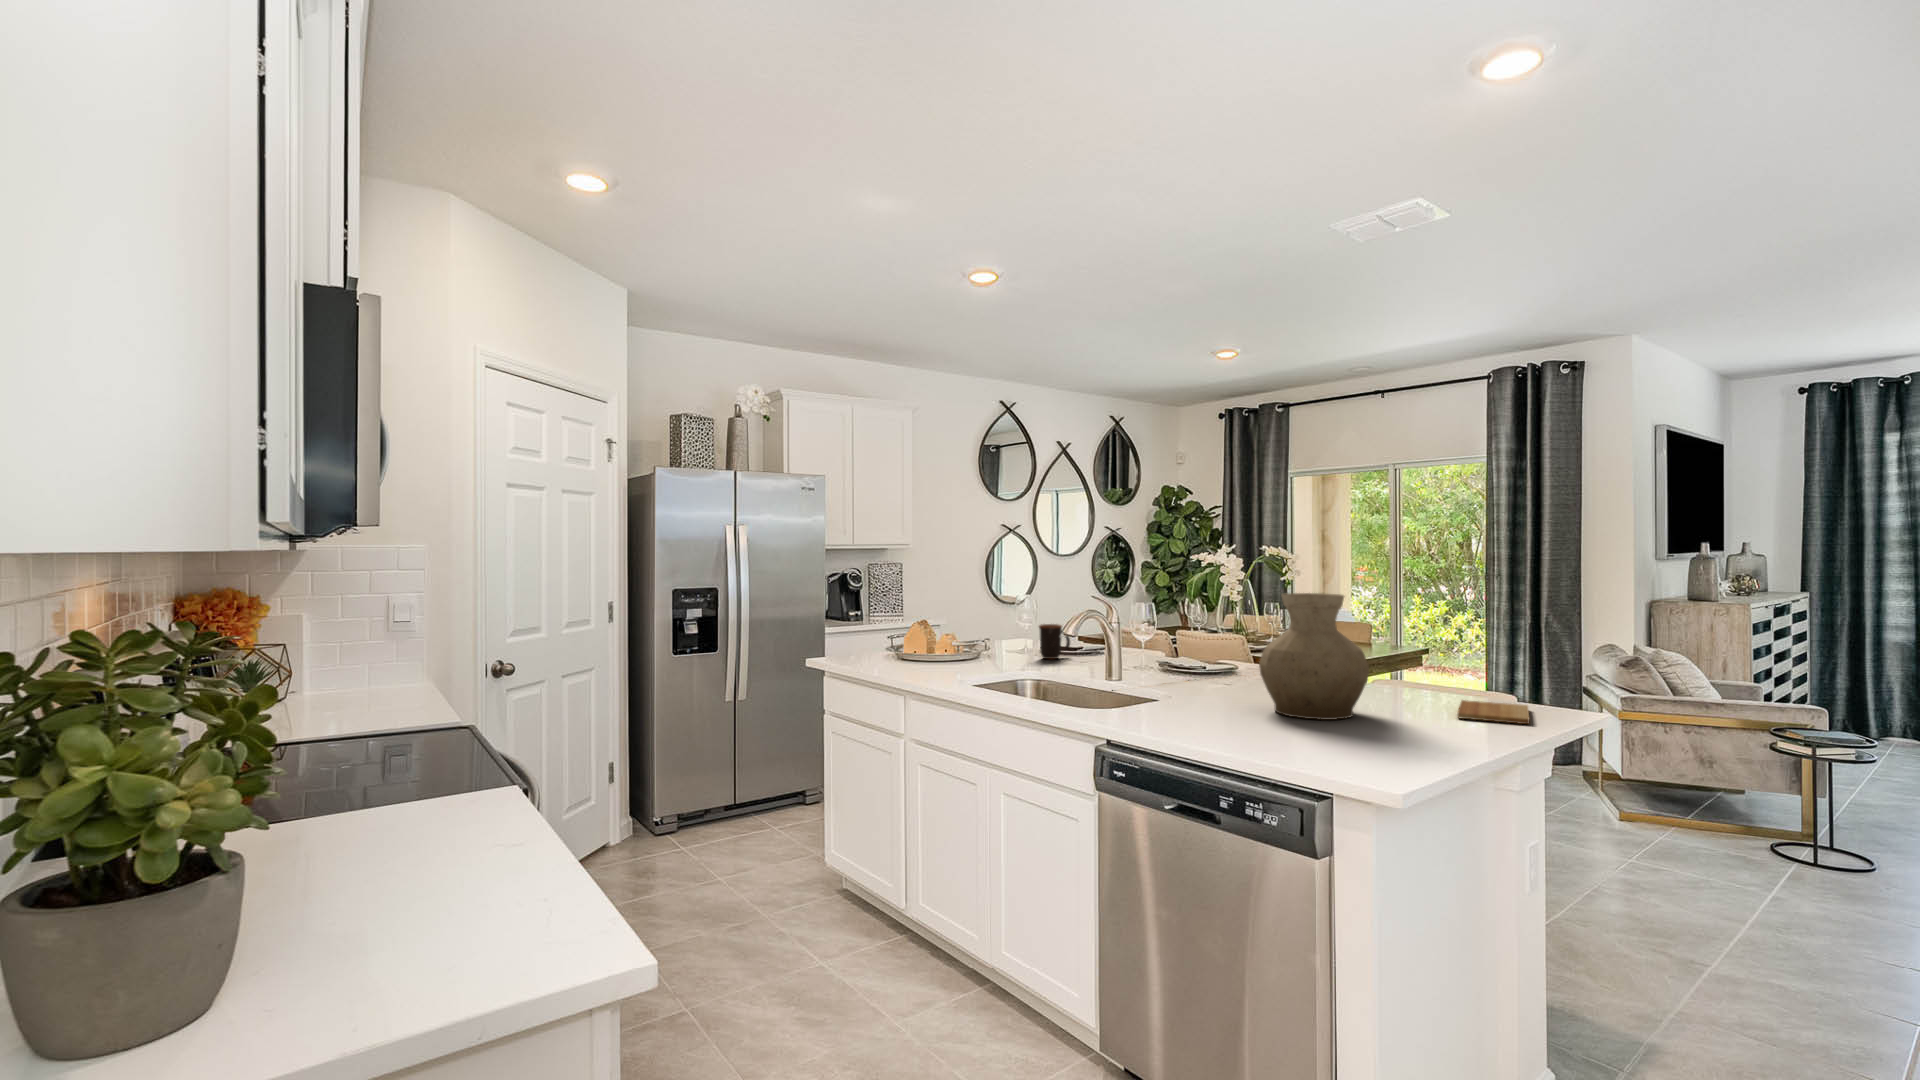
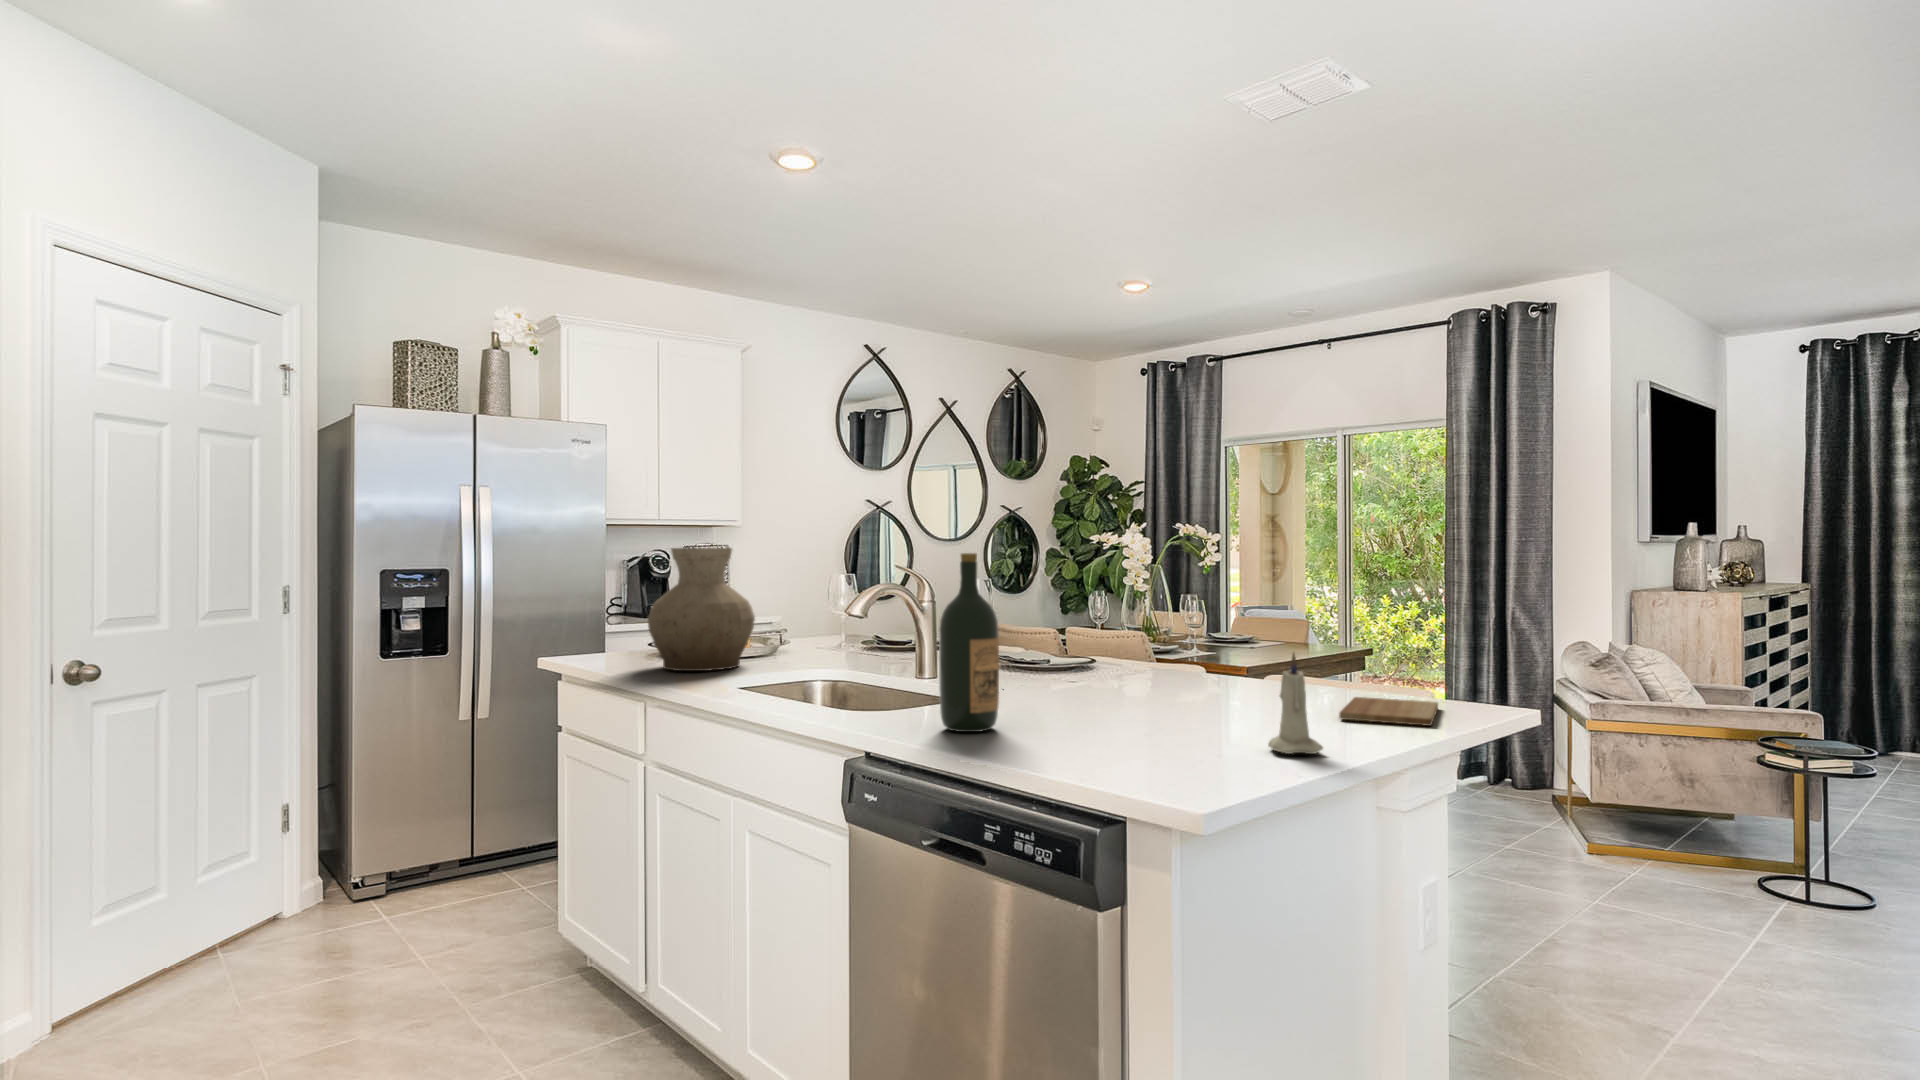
vase: present [1259,593,1369,720] -> present [648,548,755,671]
wine bottle: none [1168,599,1211,725] -> present [939,553,999,732]
mug: present [1039,624,1070,659] -> none [837,608,882,654]
candle: none [1418,673,1460,745] -> present [1268,653,1323,754]

